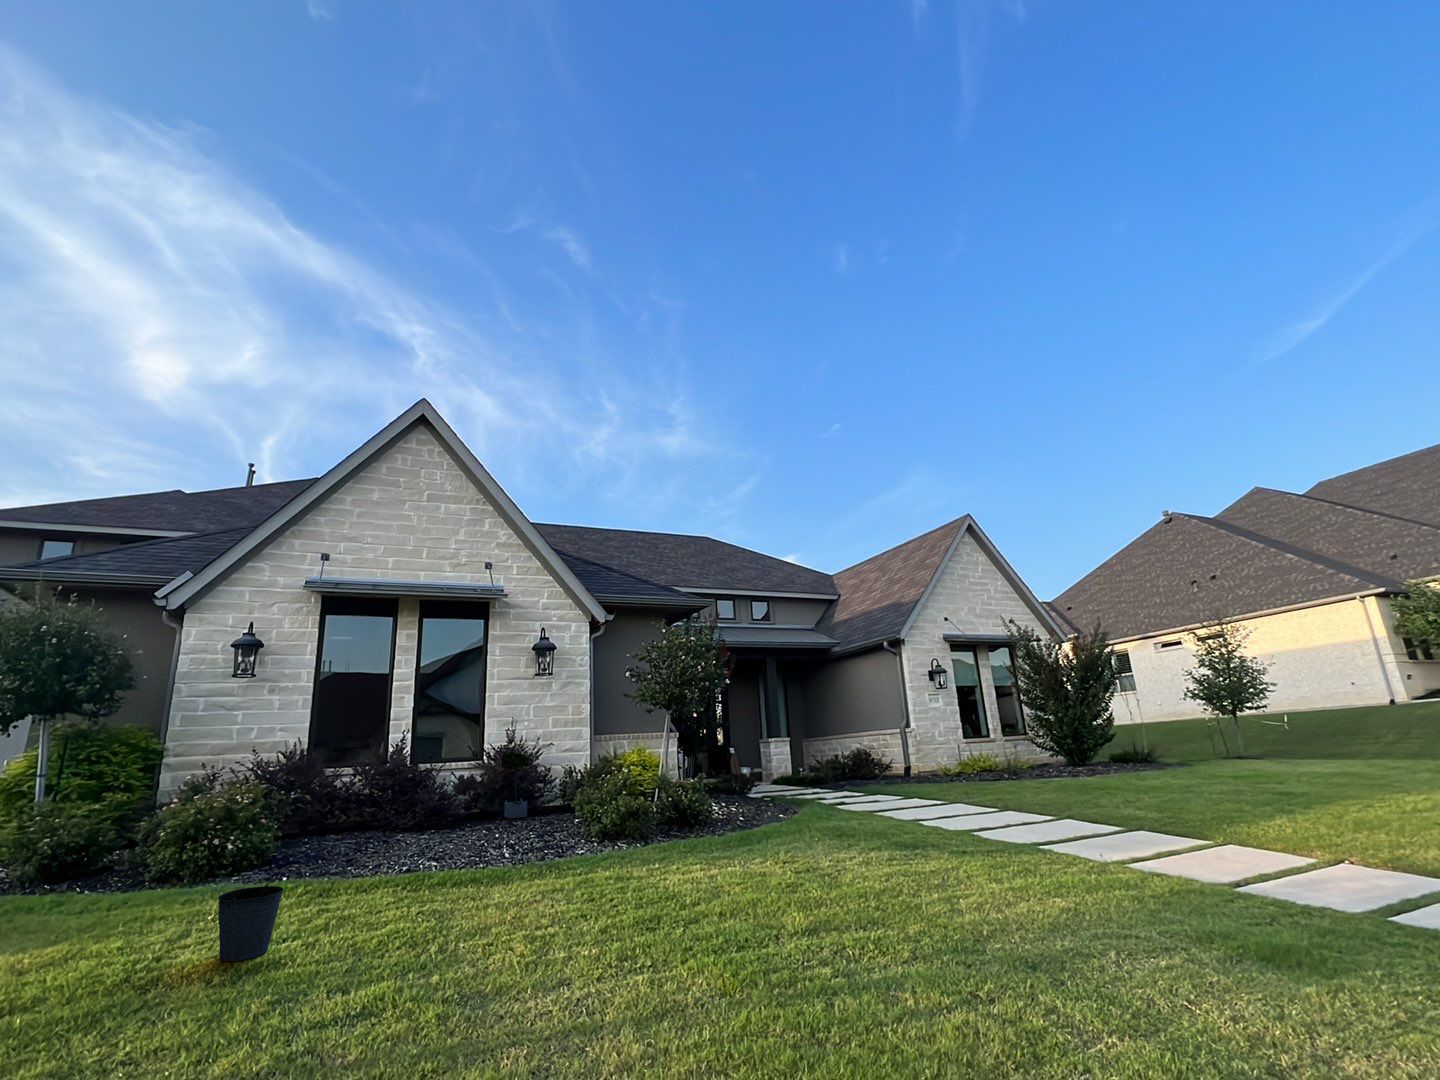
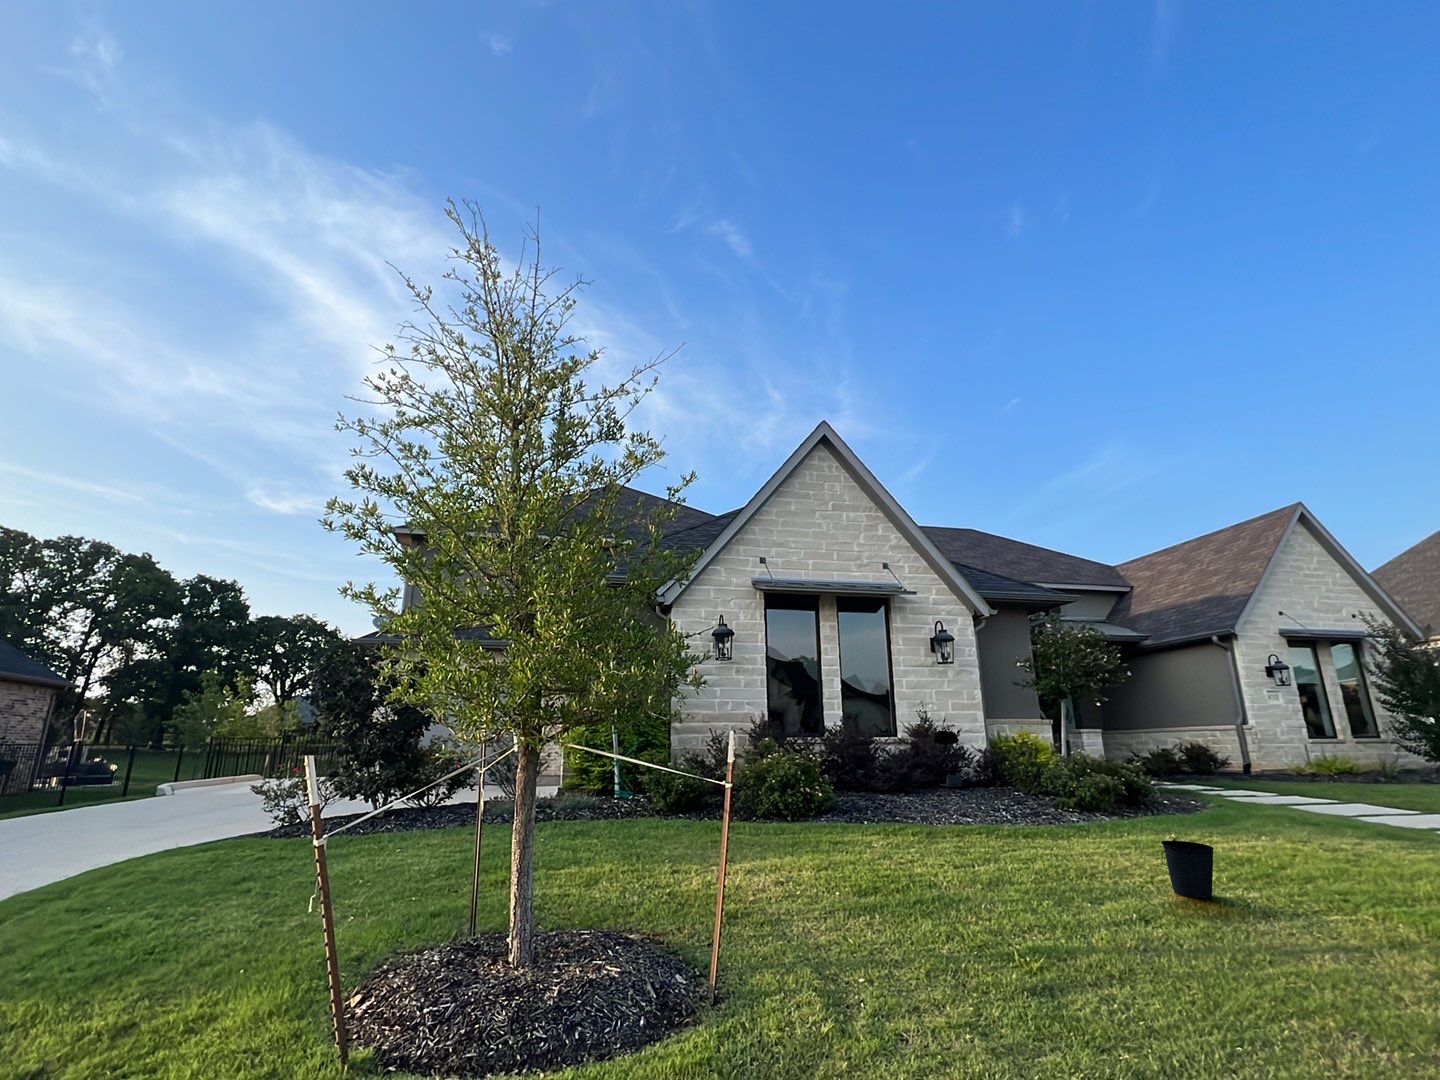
bucket: present [212,883,284,961] -> present [1161,838,1214,898]

